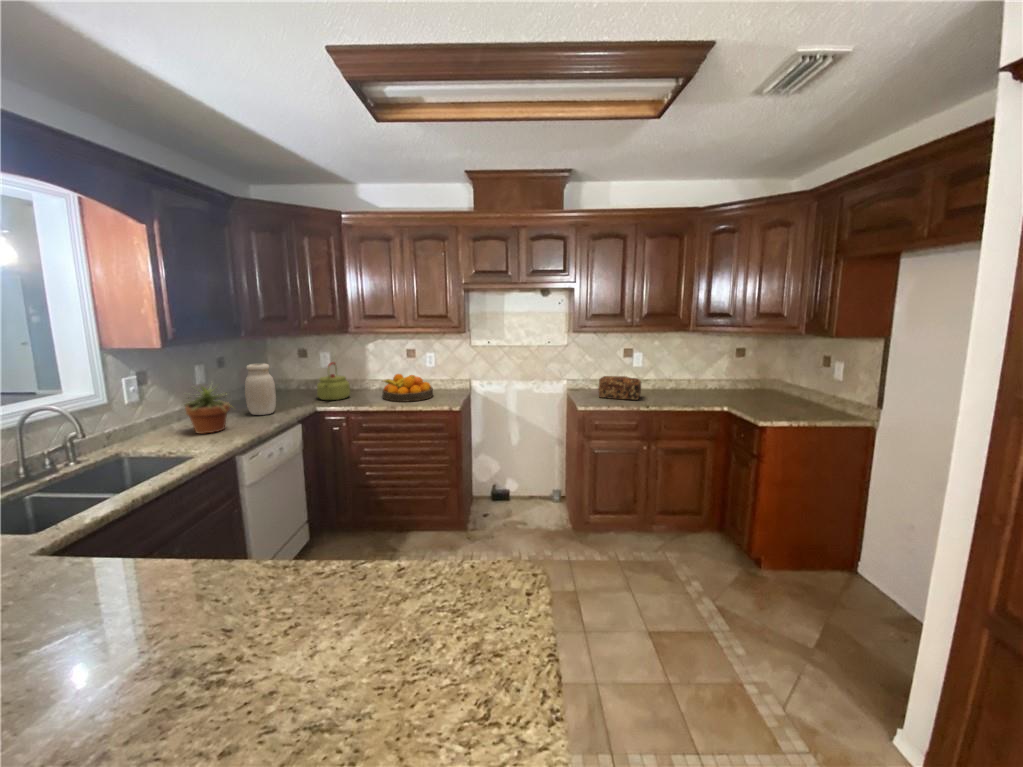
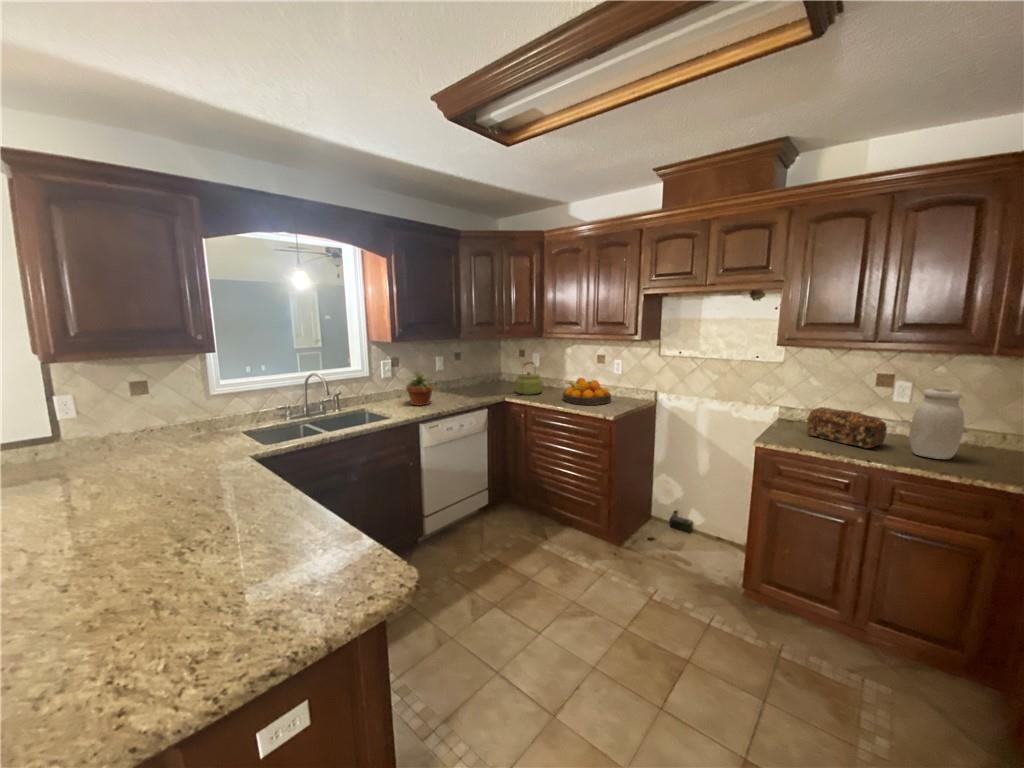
jar: present [245,363,276,415] -> present [909,389,964,459]

